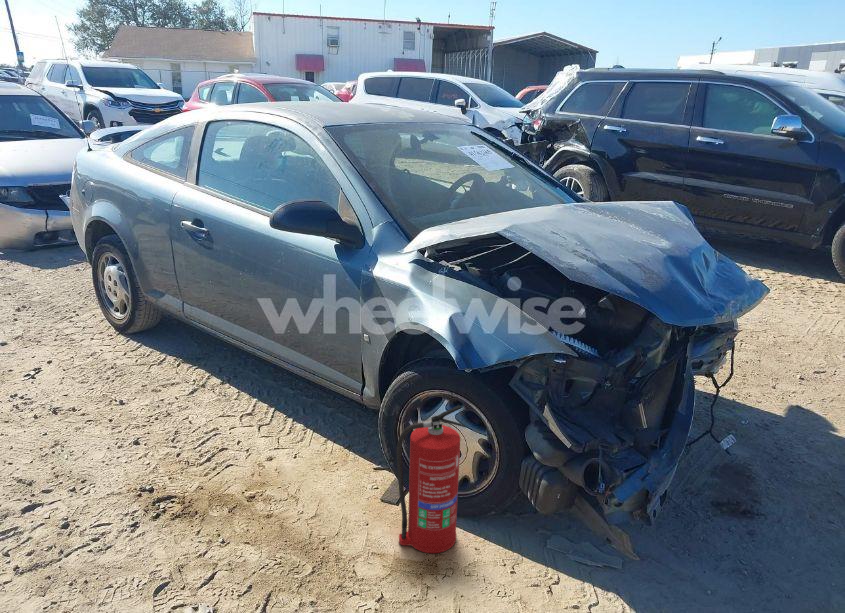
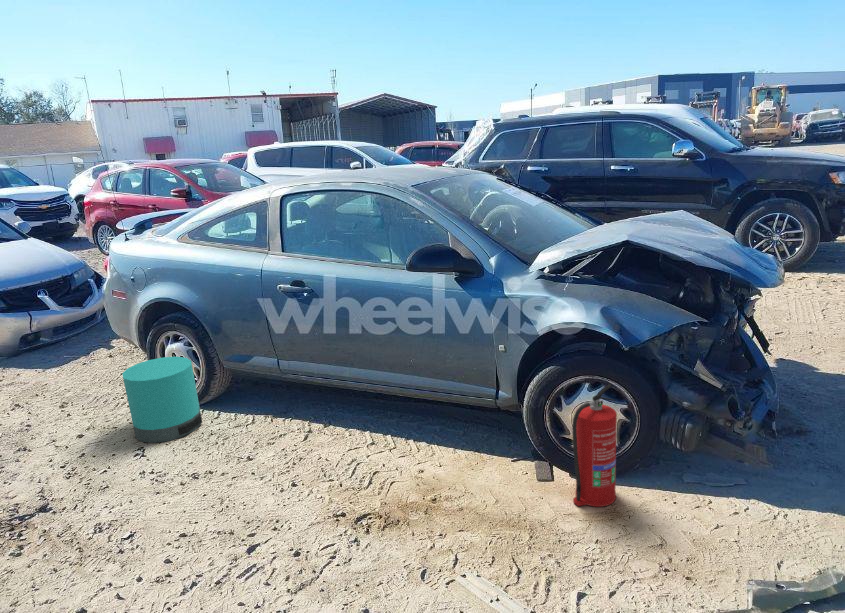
trash can: none [33,280,118,368] -> present [122,357,202,443]

